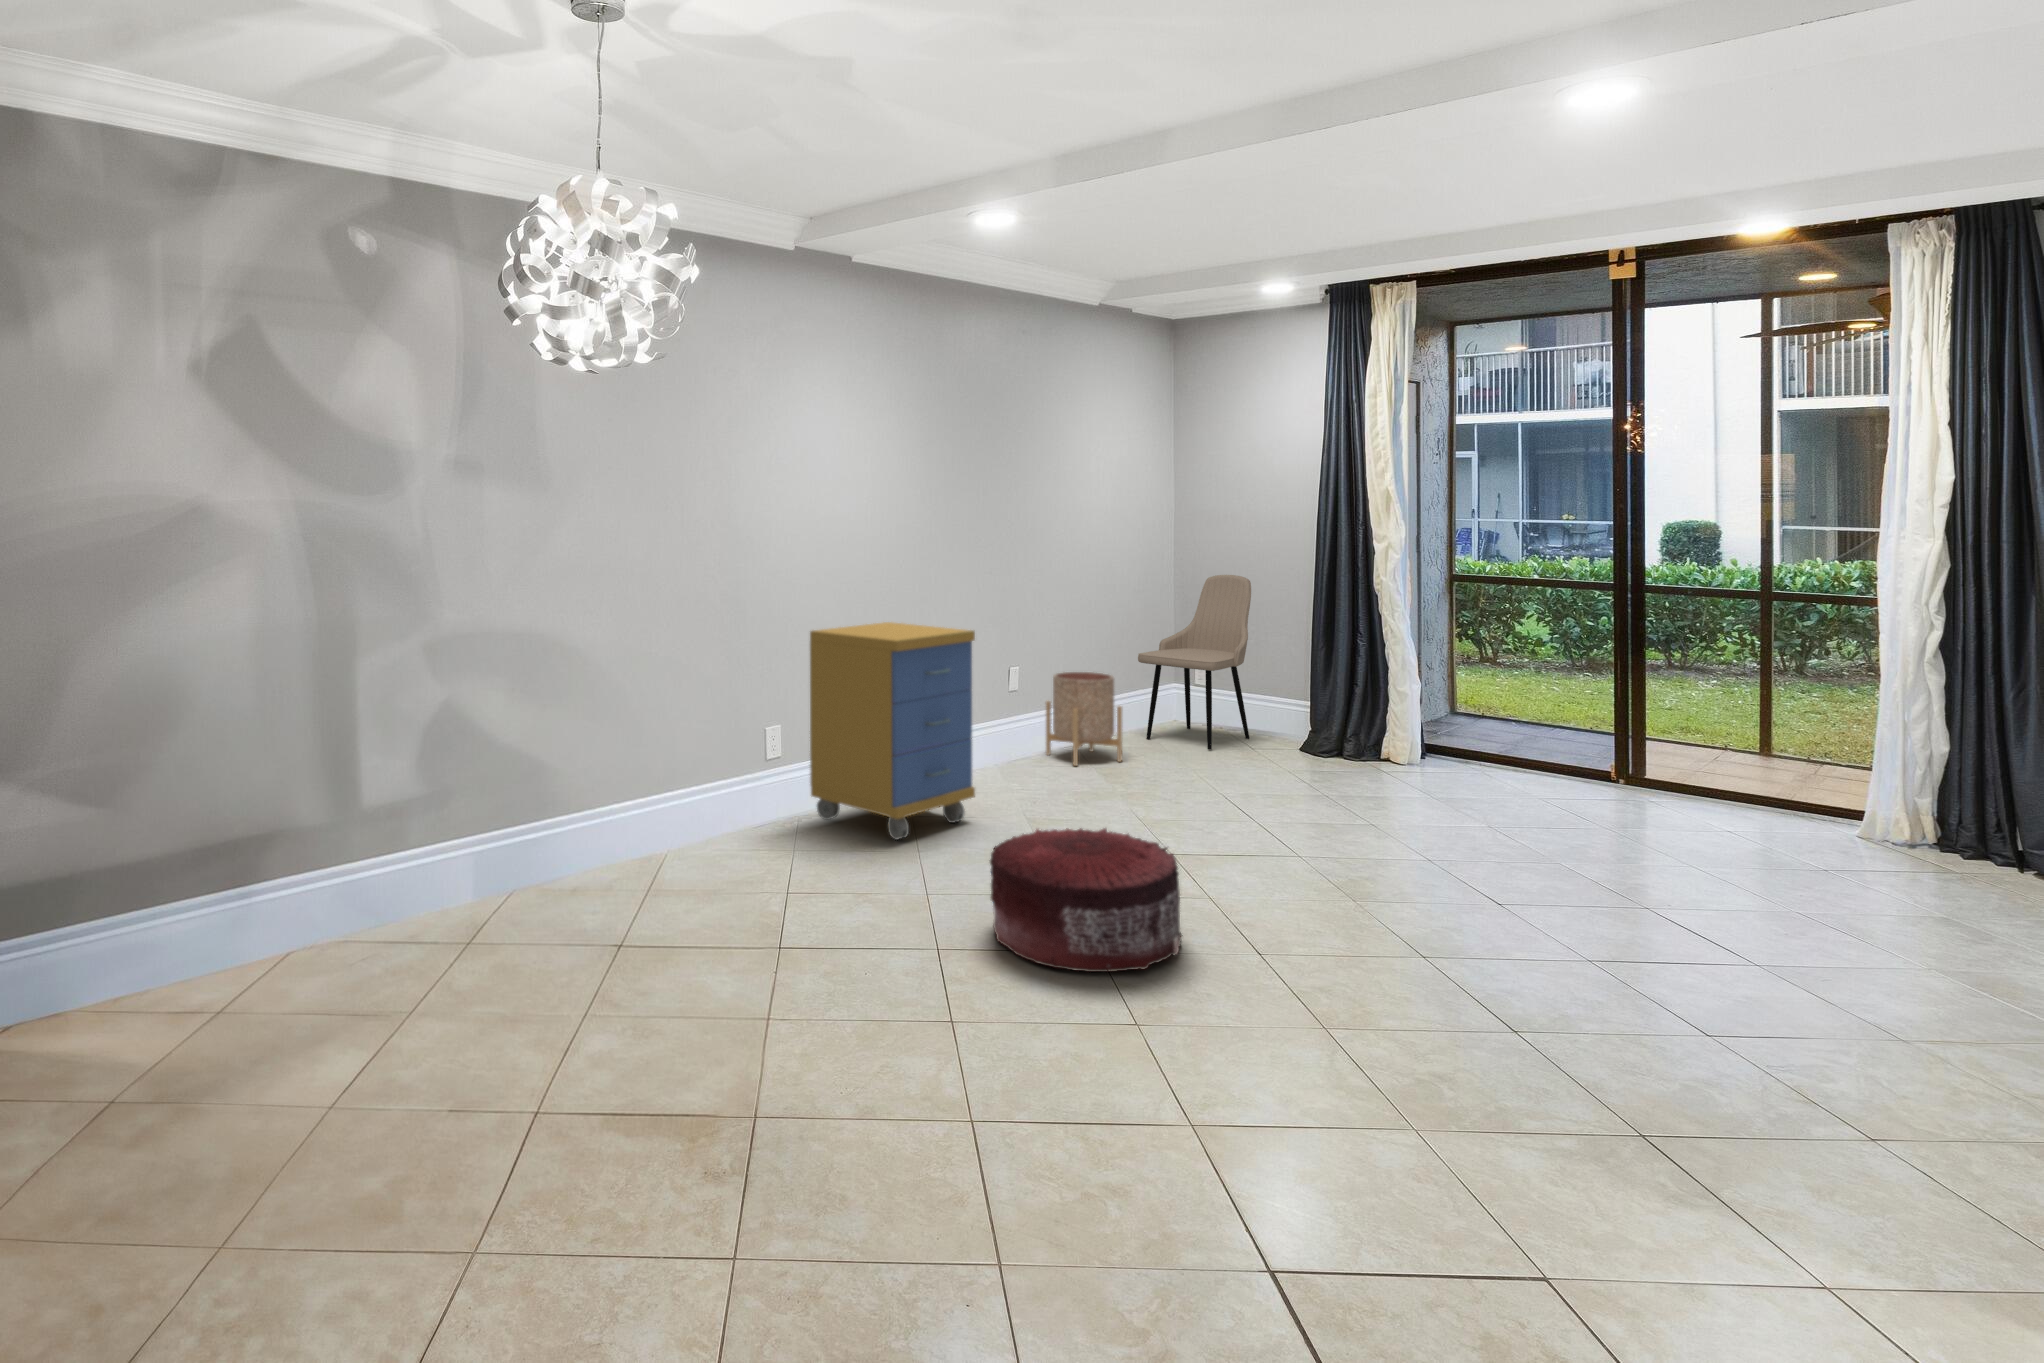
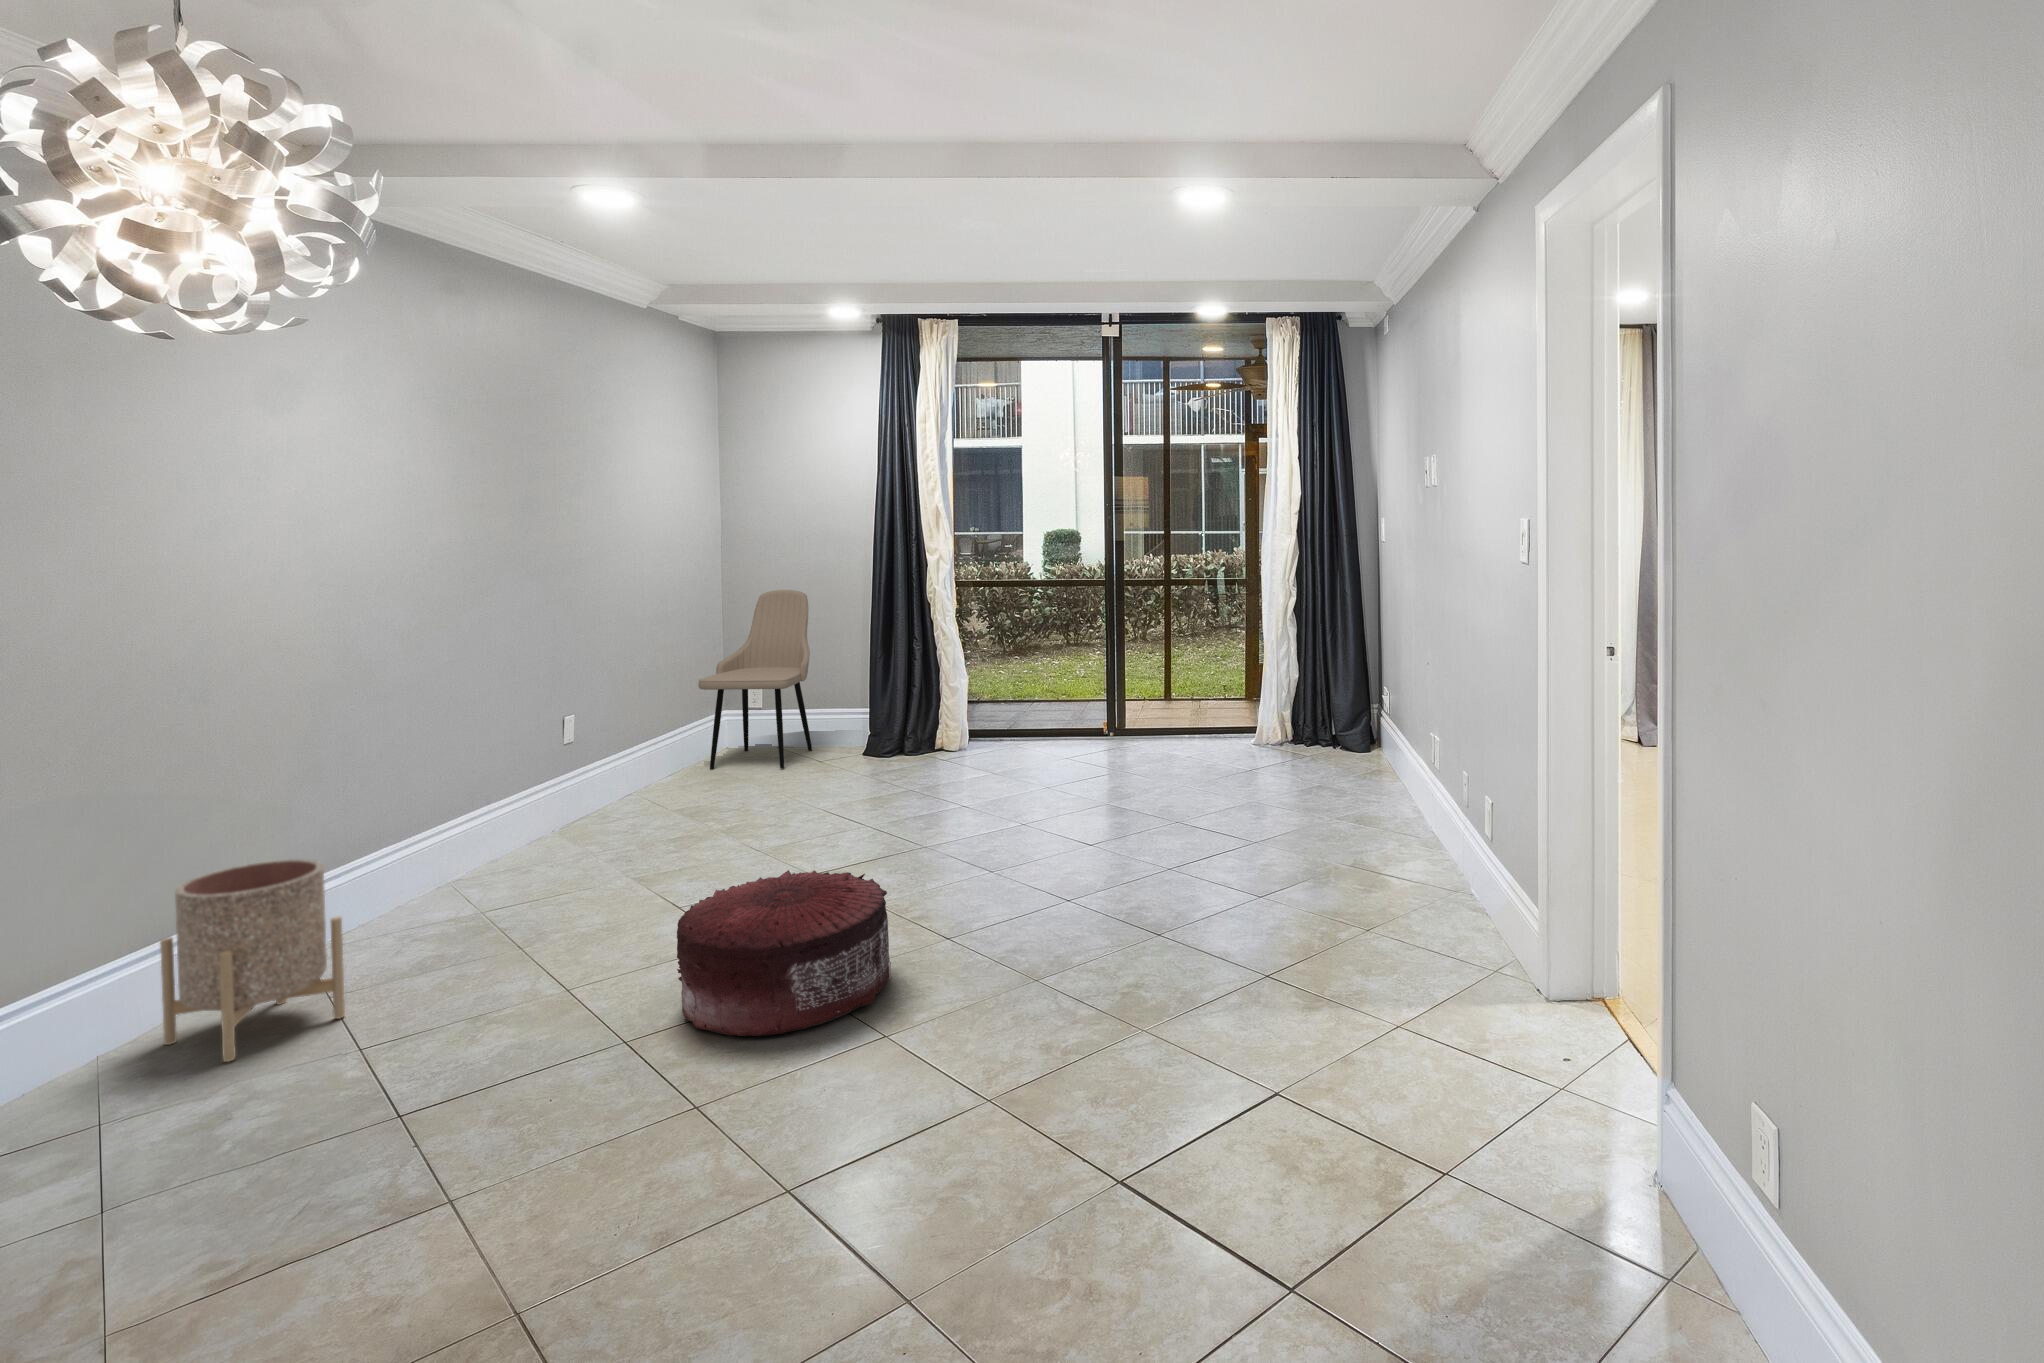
storage cabinet: present [810,622,975,840] -> none [317,678,572,955]
planter: present [1046,672,1122,766] -> present [160,859,345,1062]

